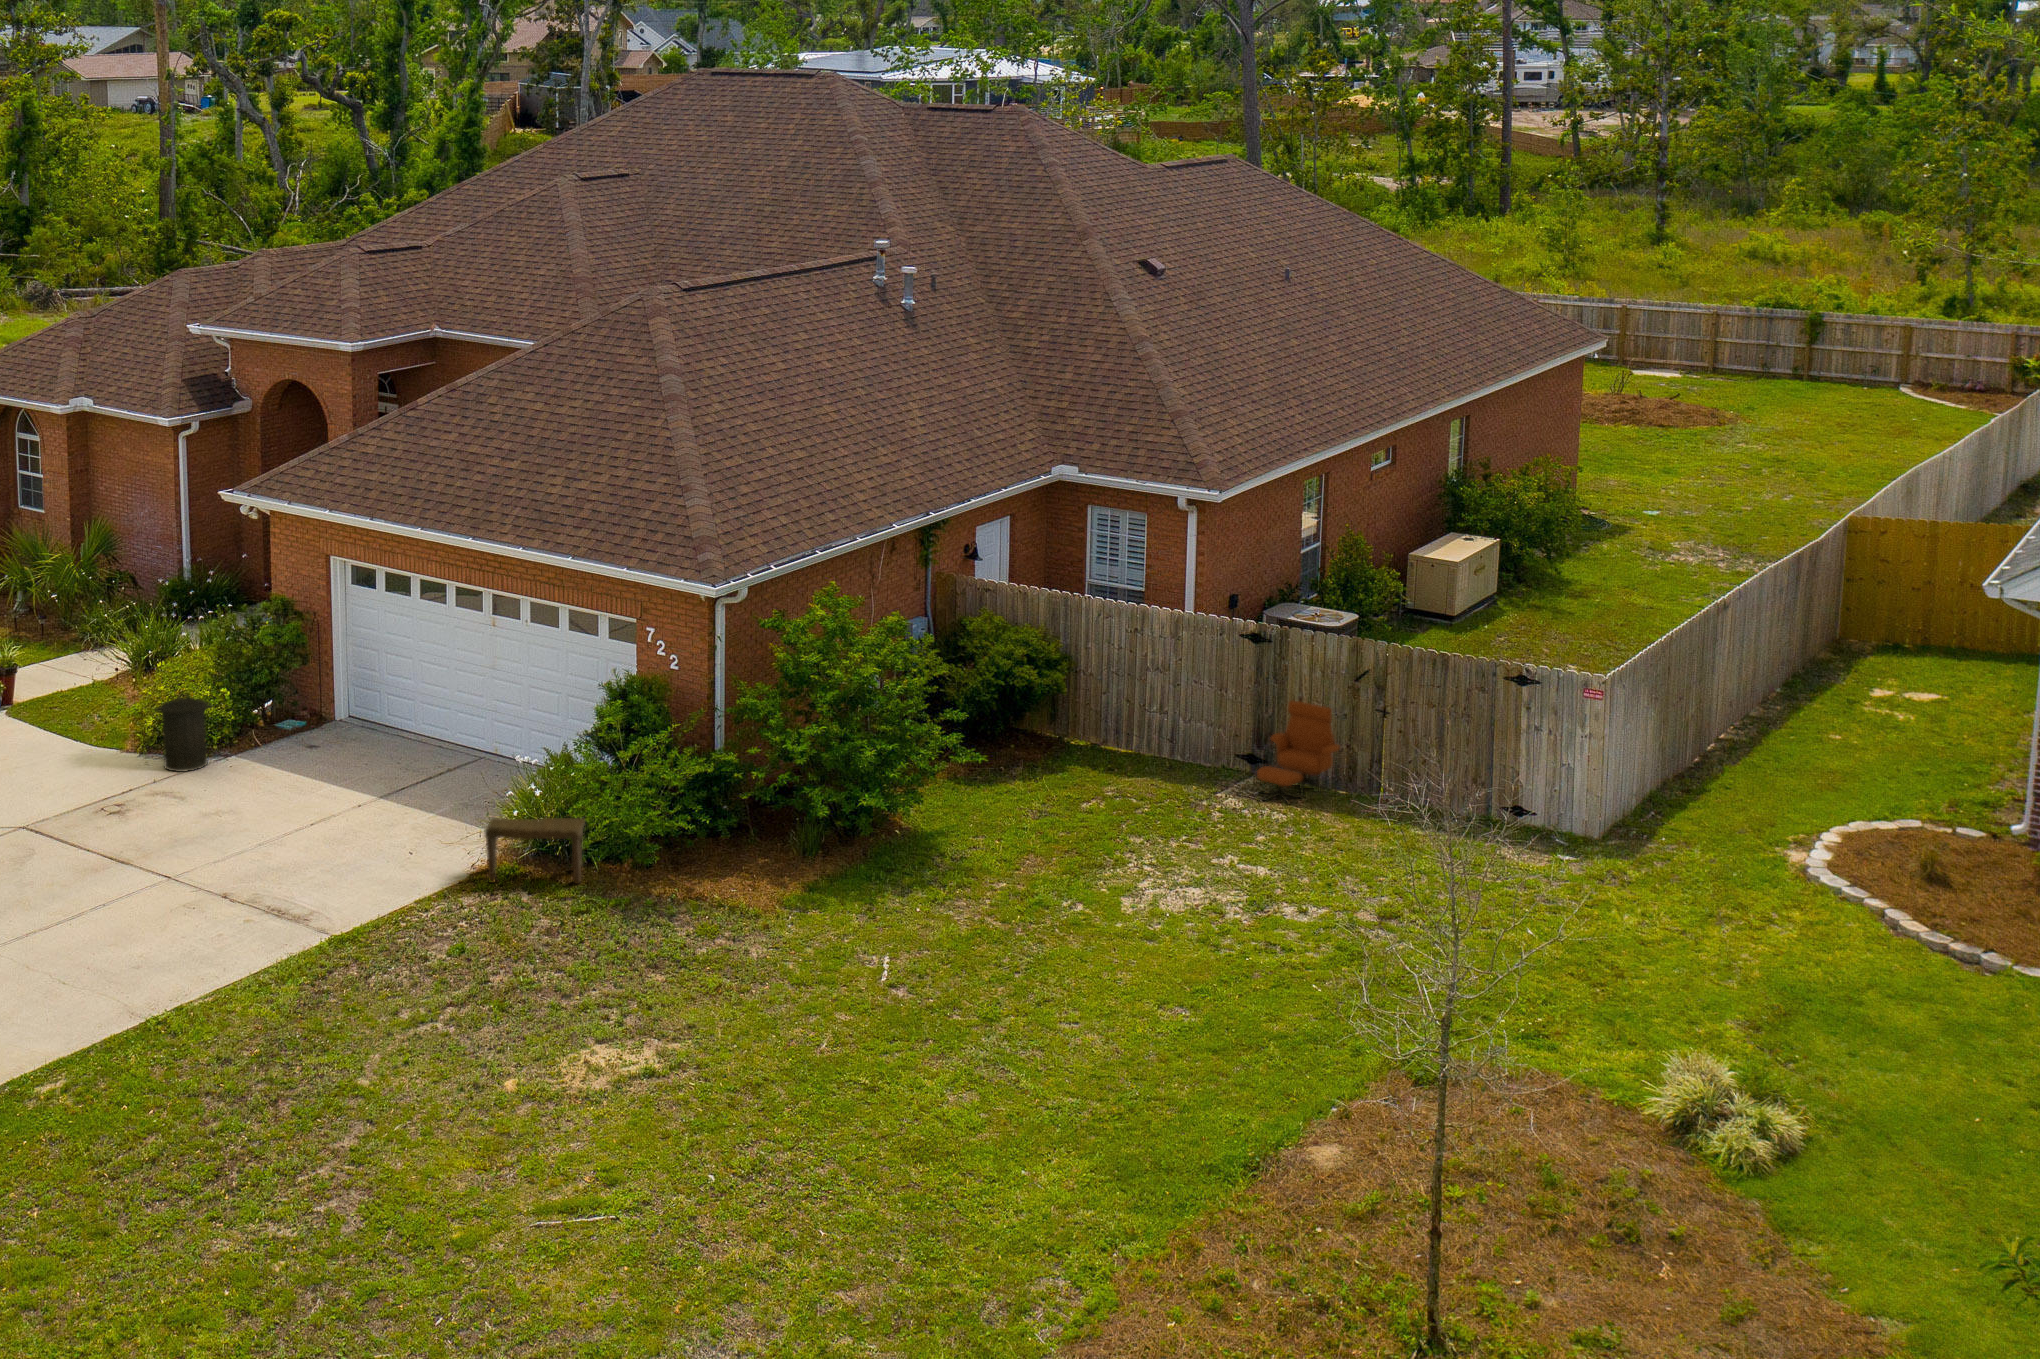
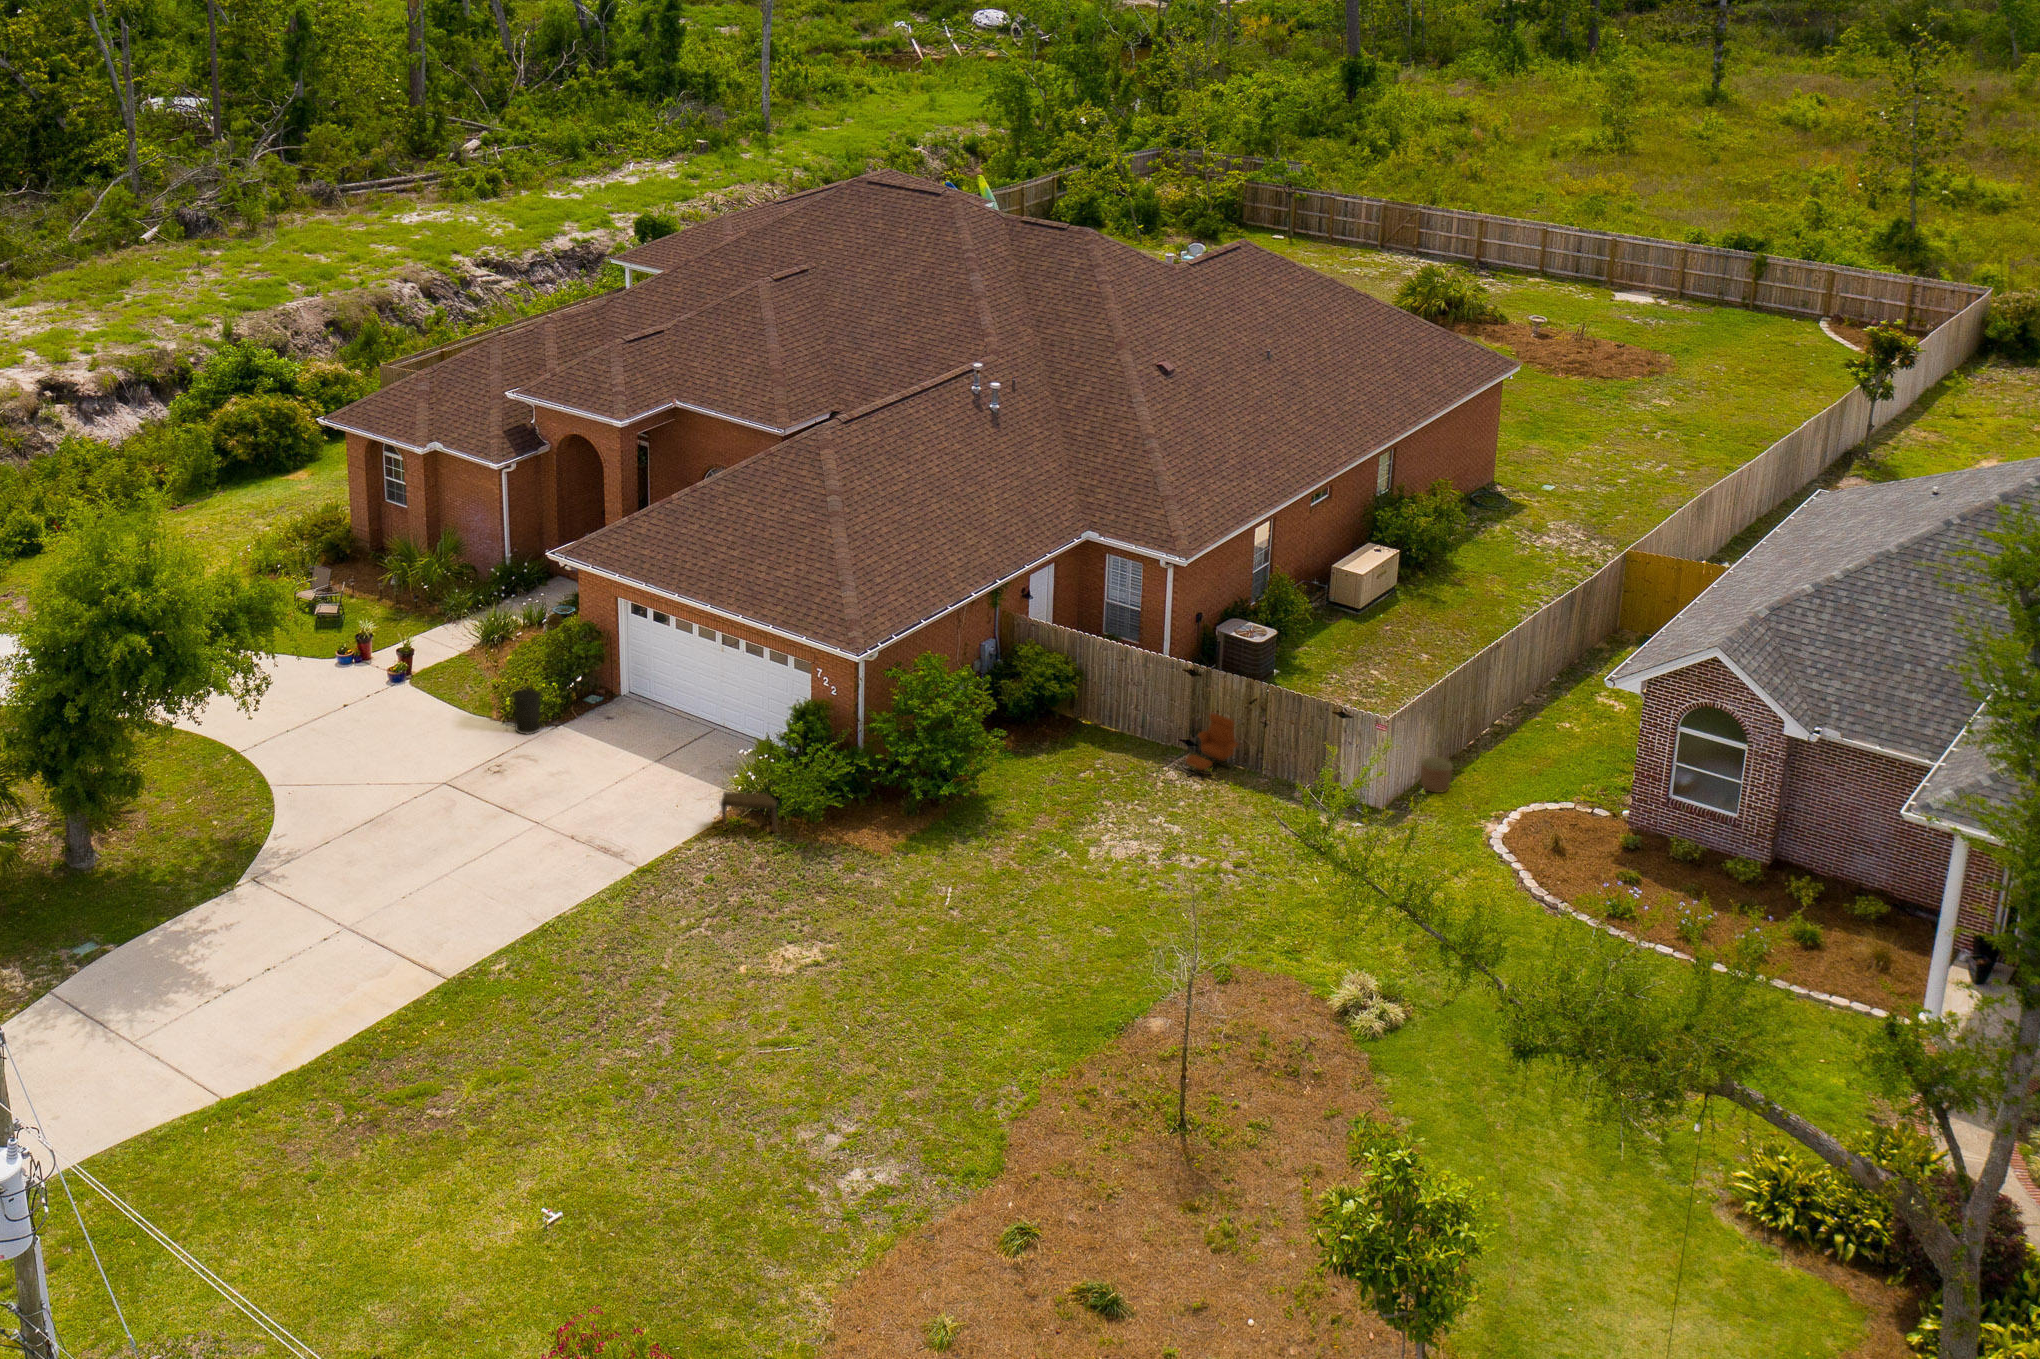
planter: none [1643,760,1698,816] -> present [1421,757,1453,793]

